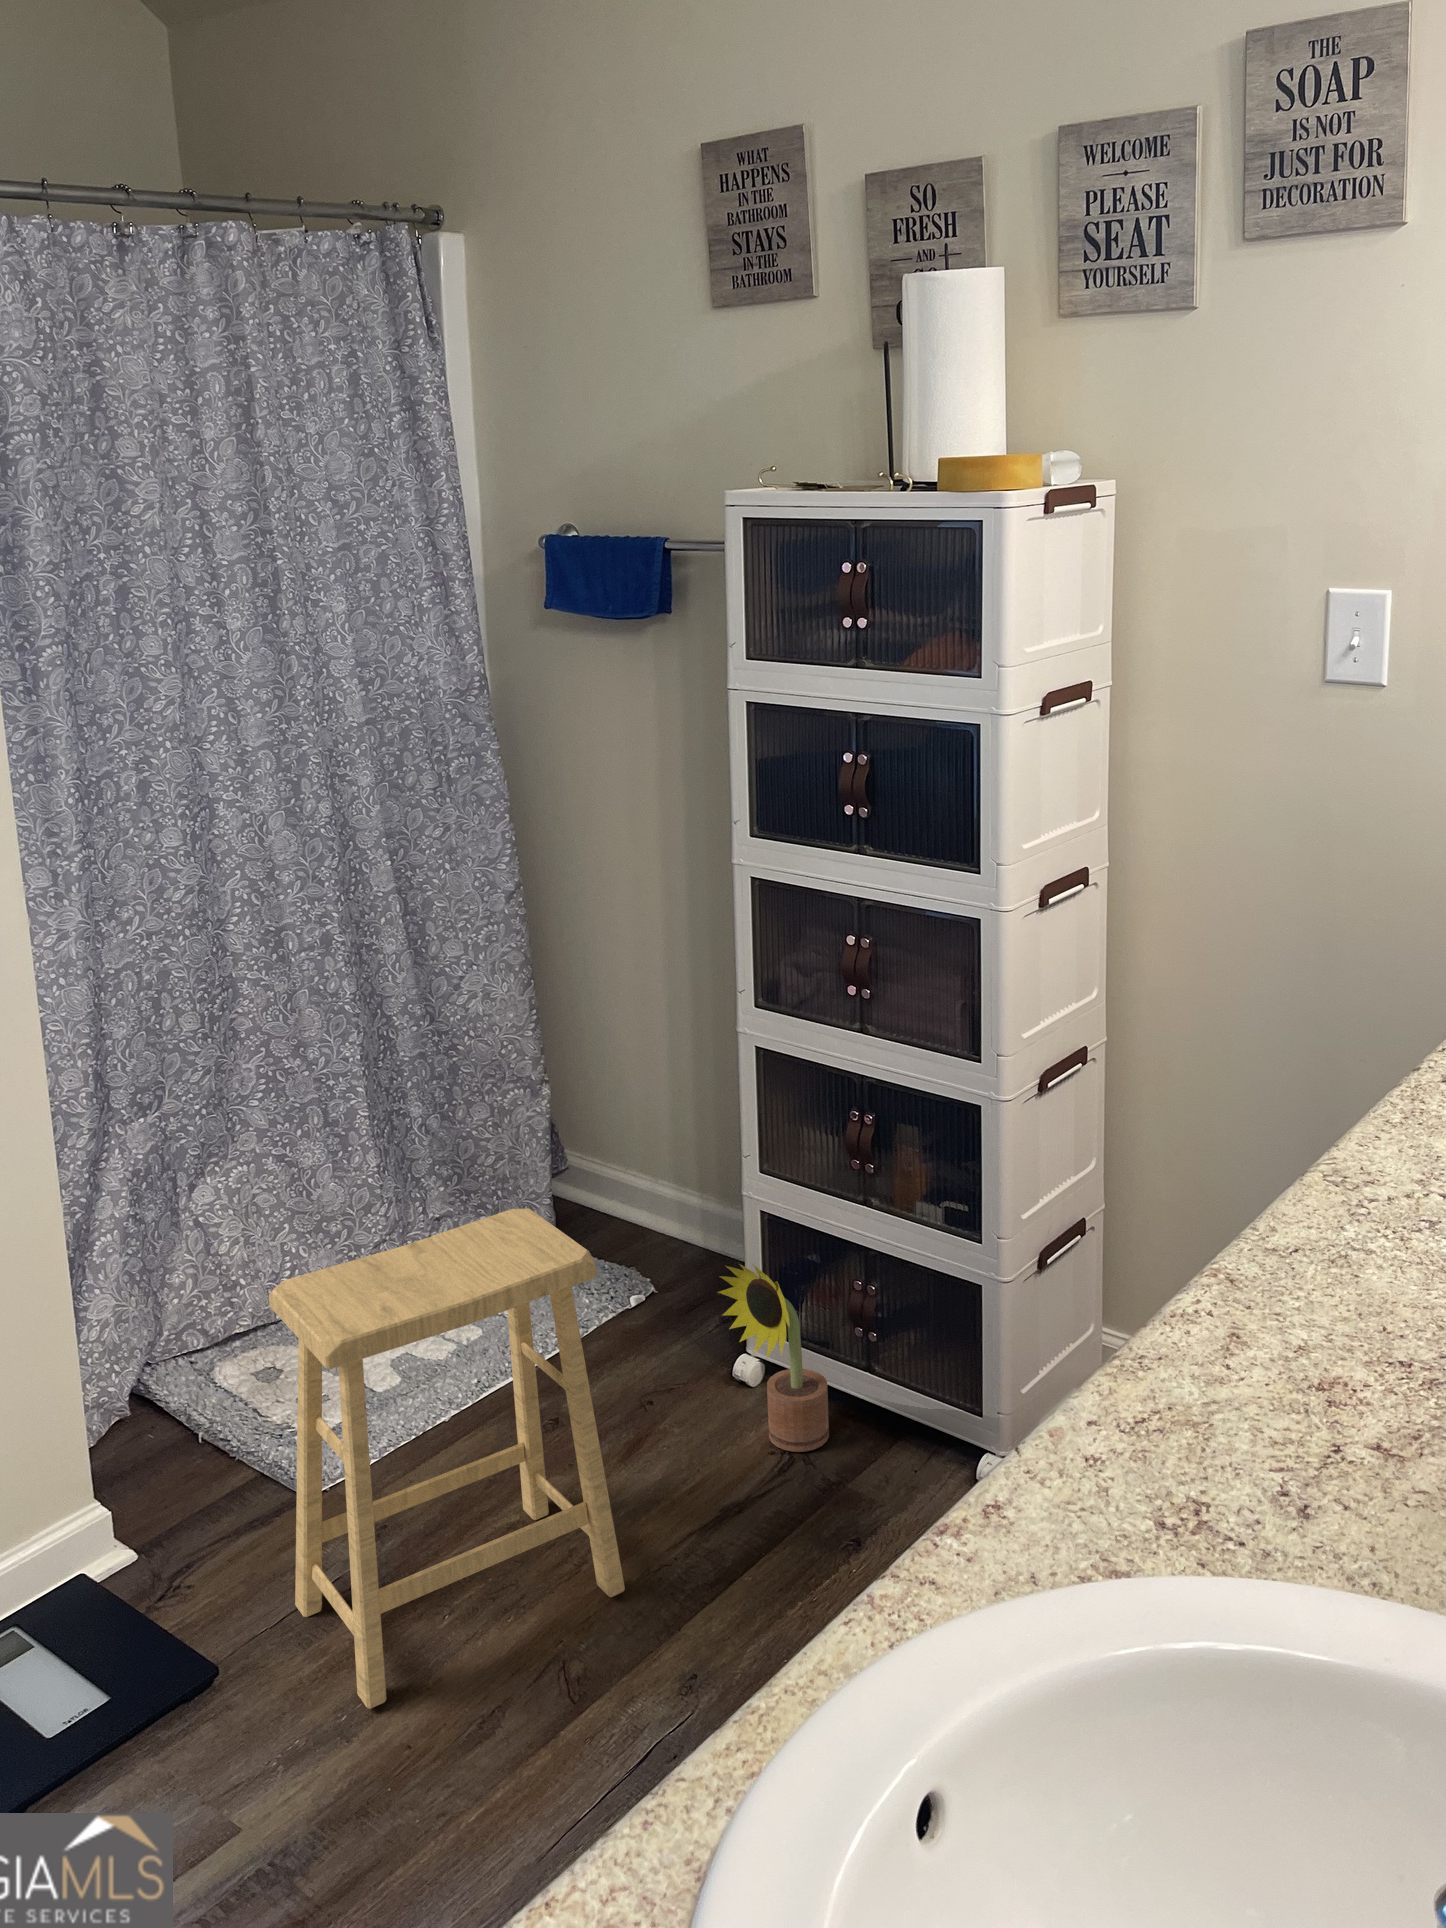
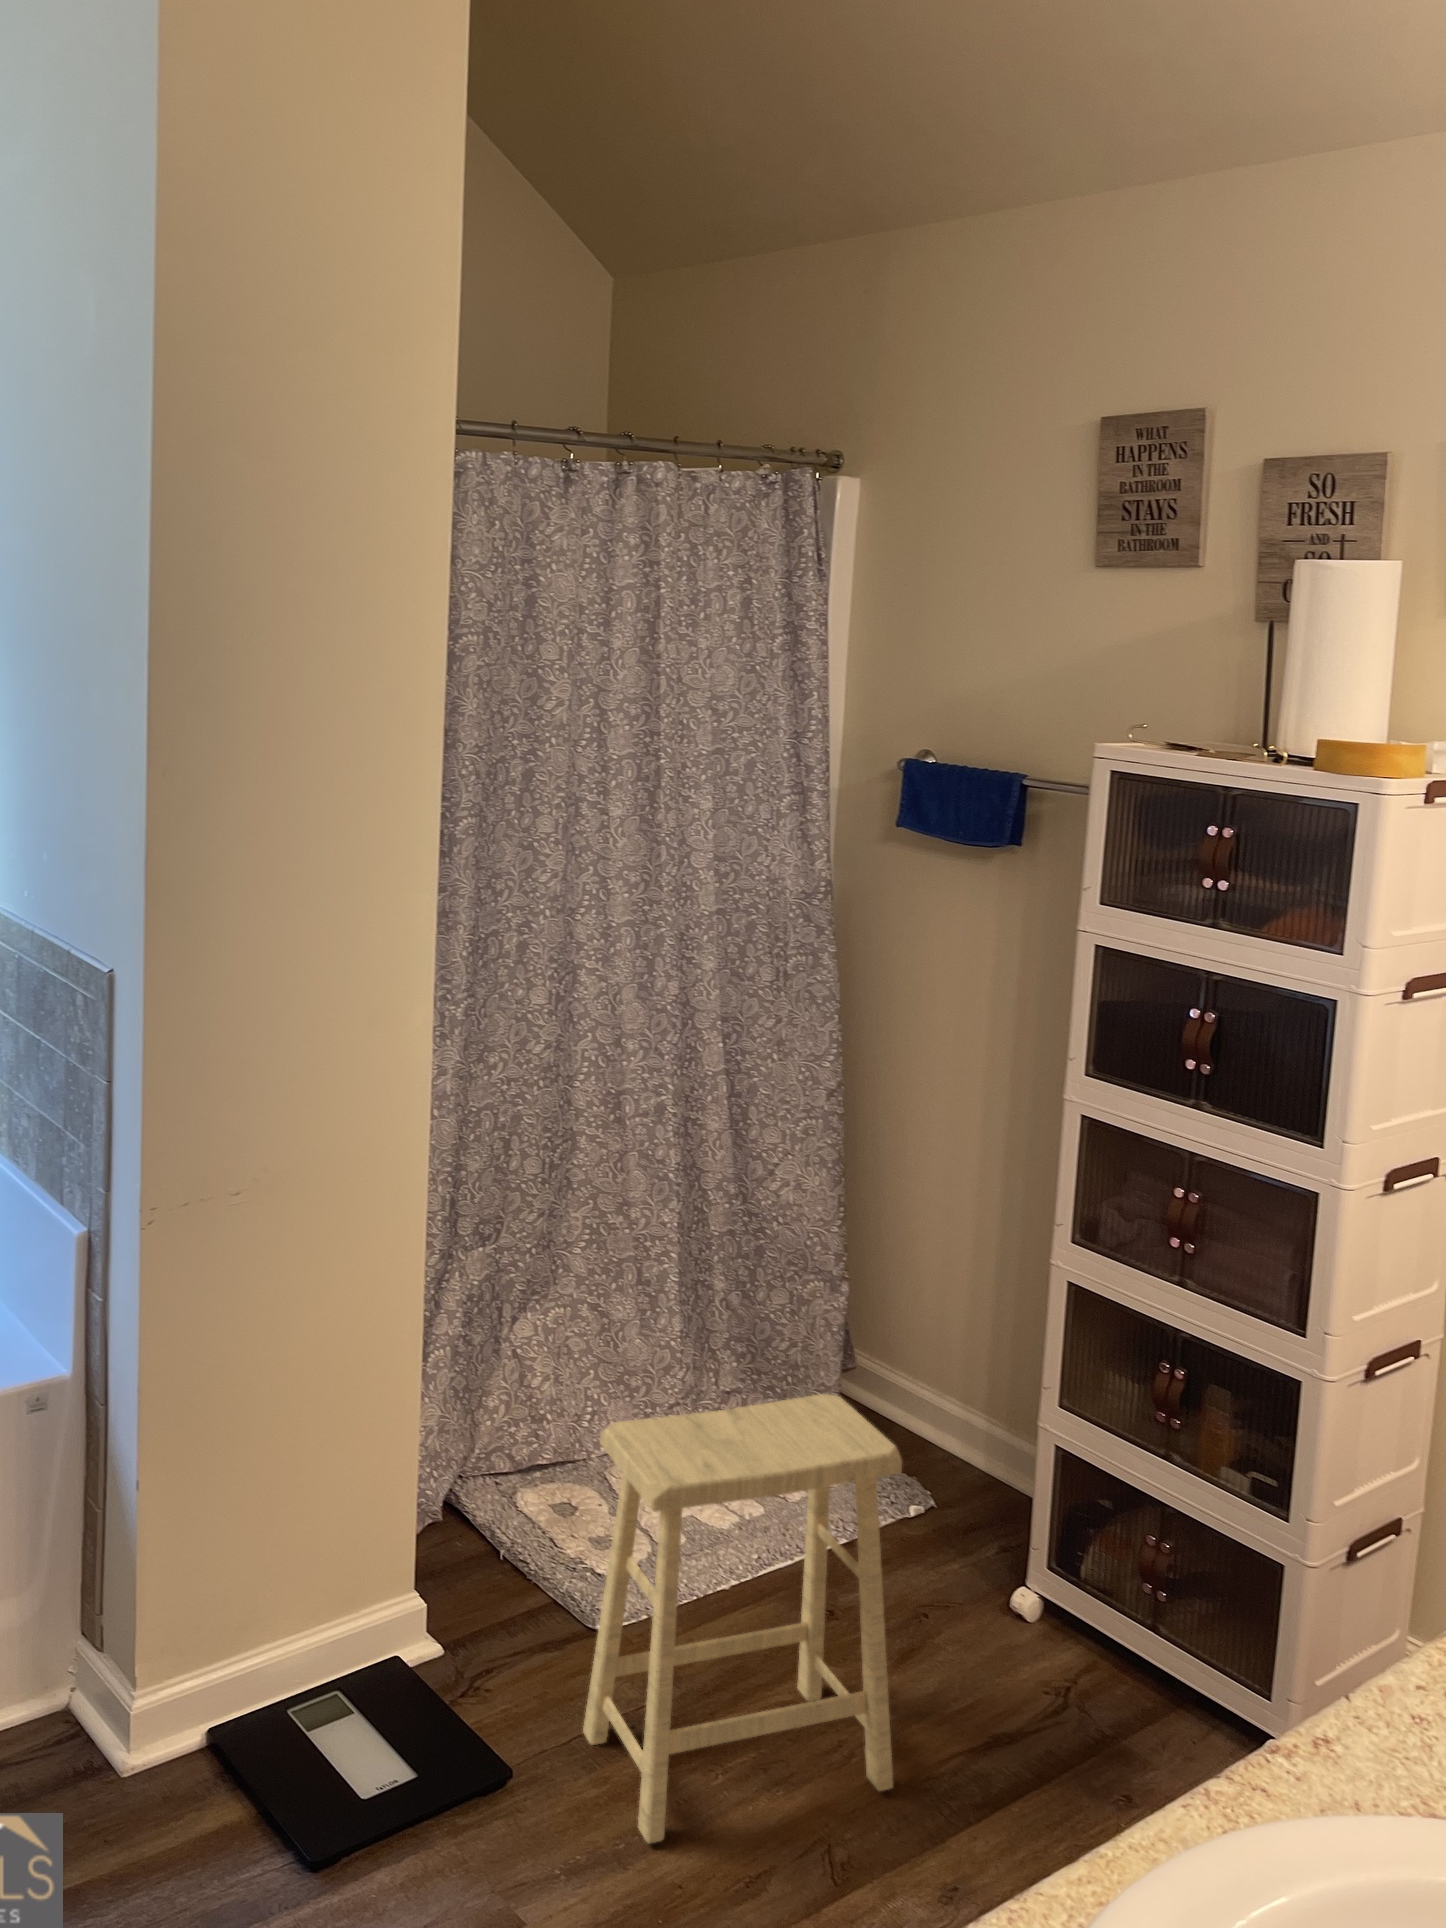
decorative plant: present [718,1264,829,1452] -> none [1006,1487,1107,1692]

